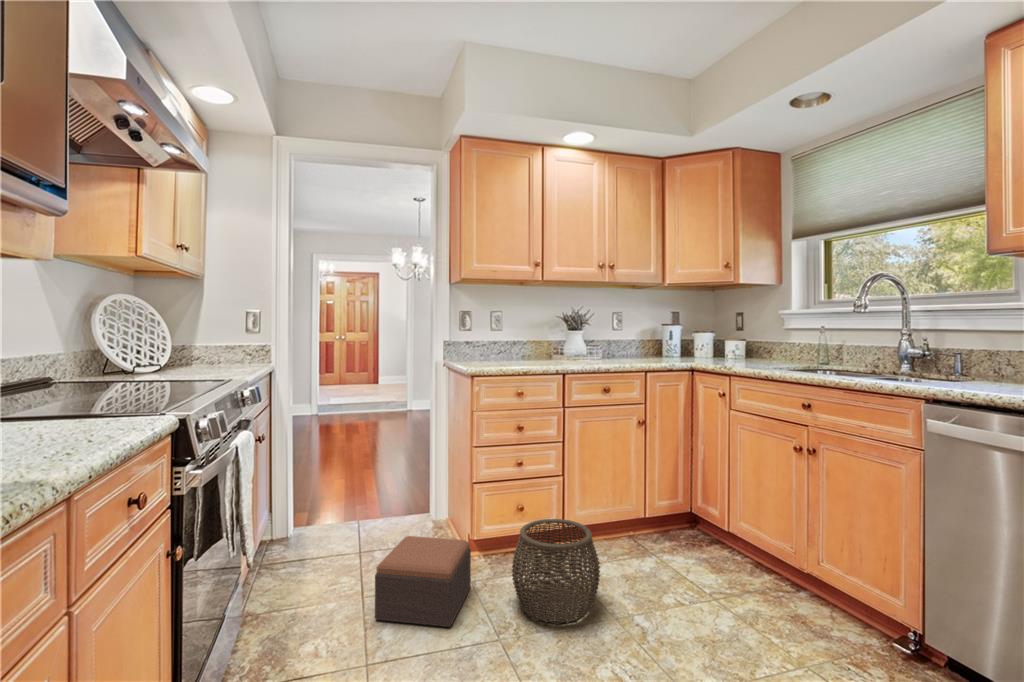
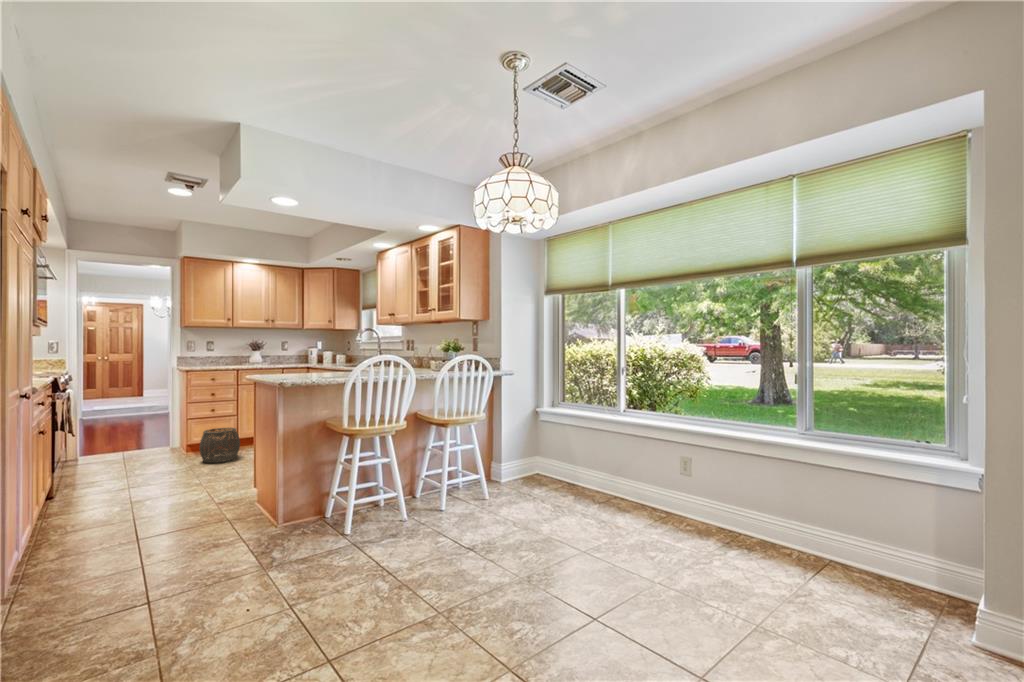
footstool: present [375,536,471,627] -> none [130,440,181,471]

